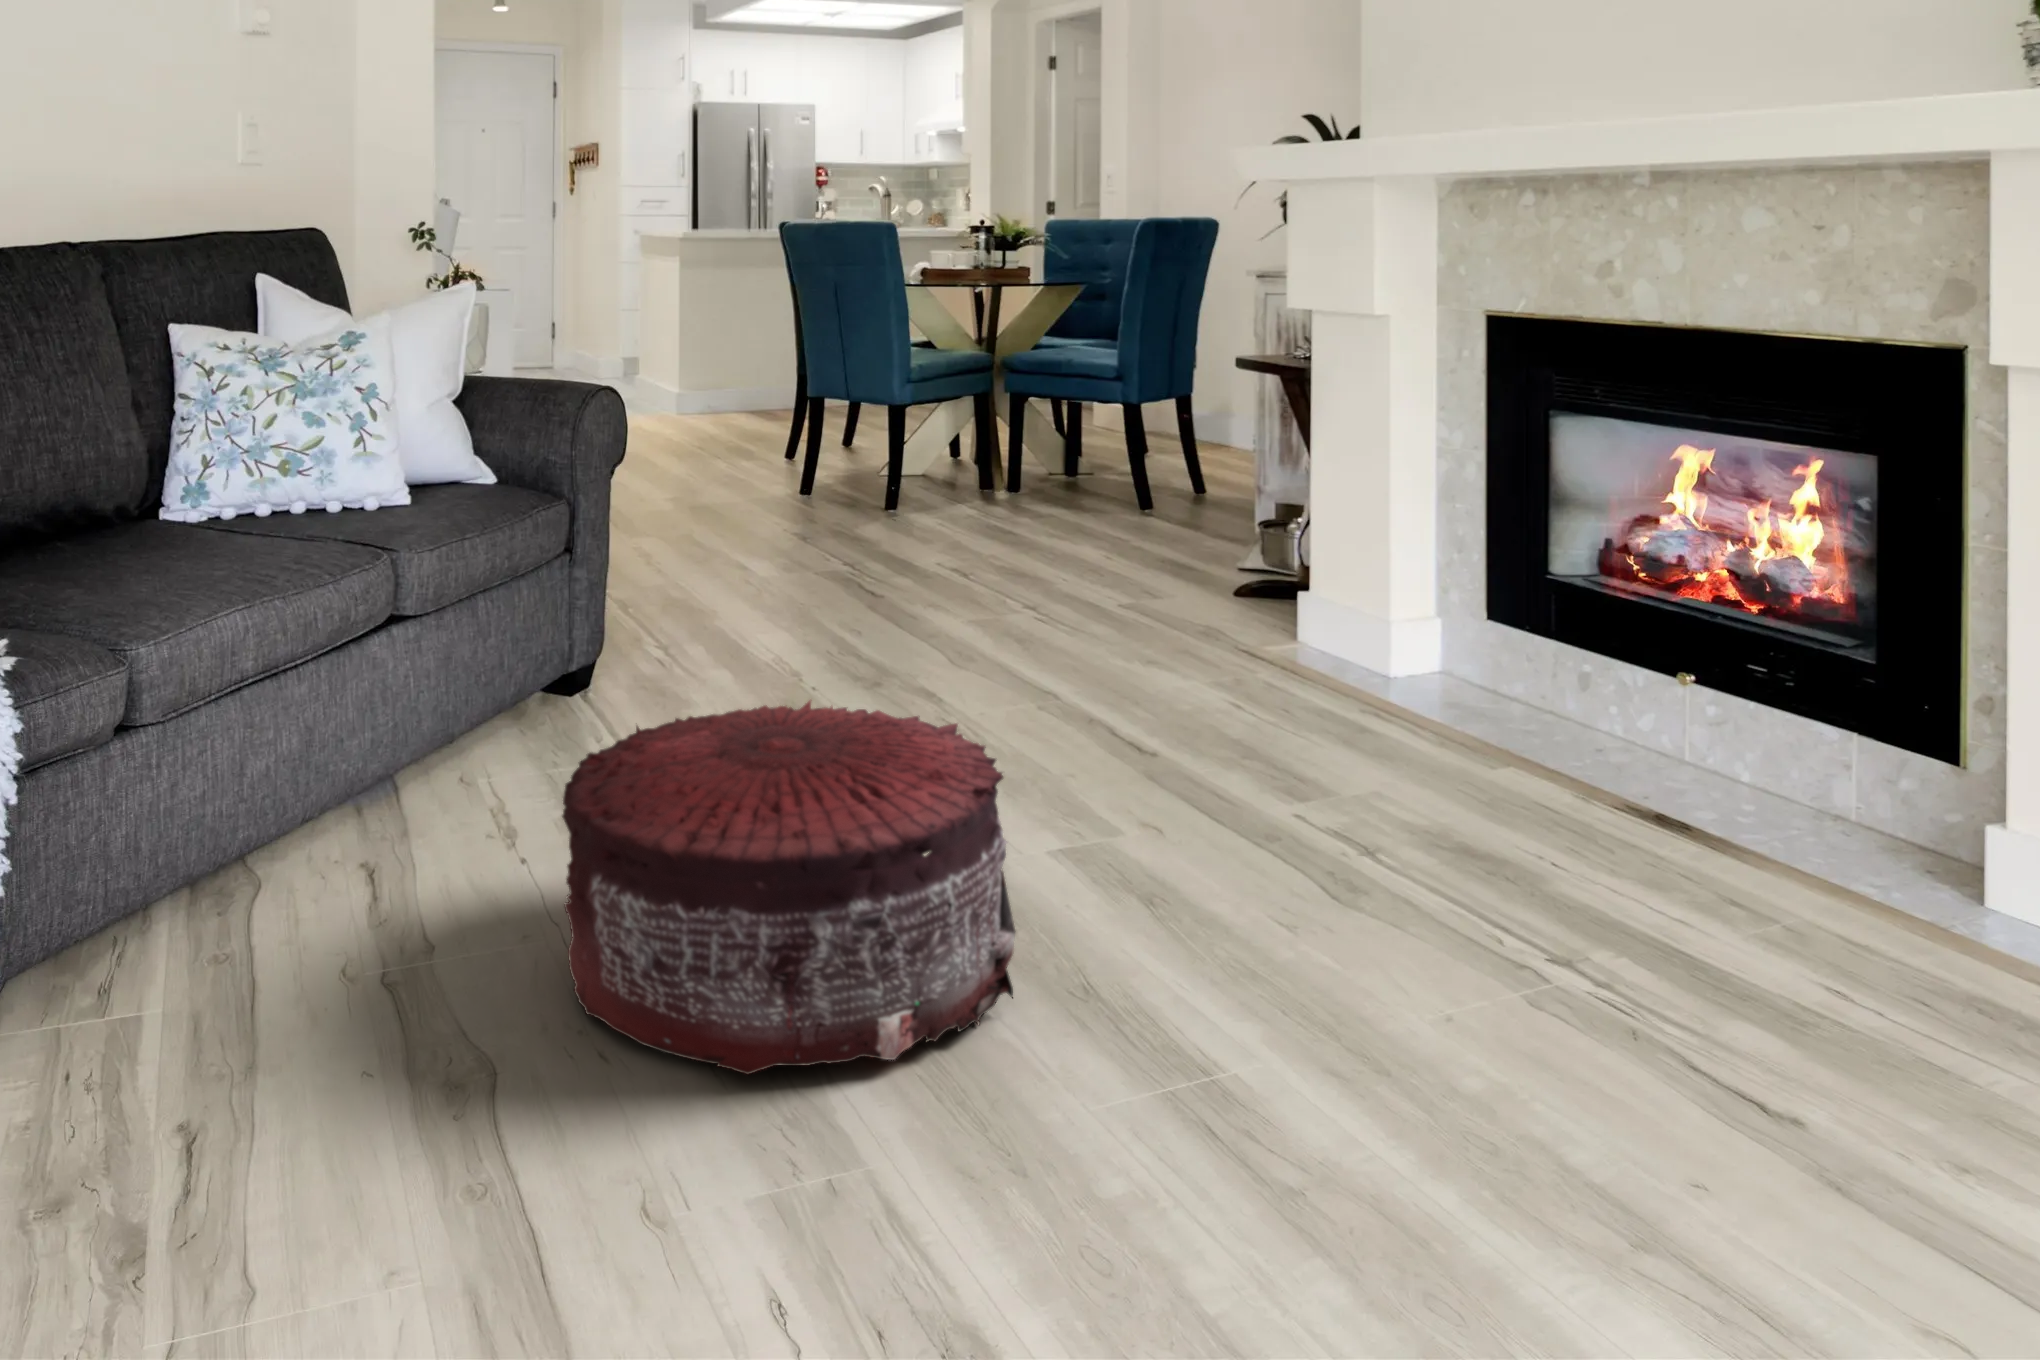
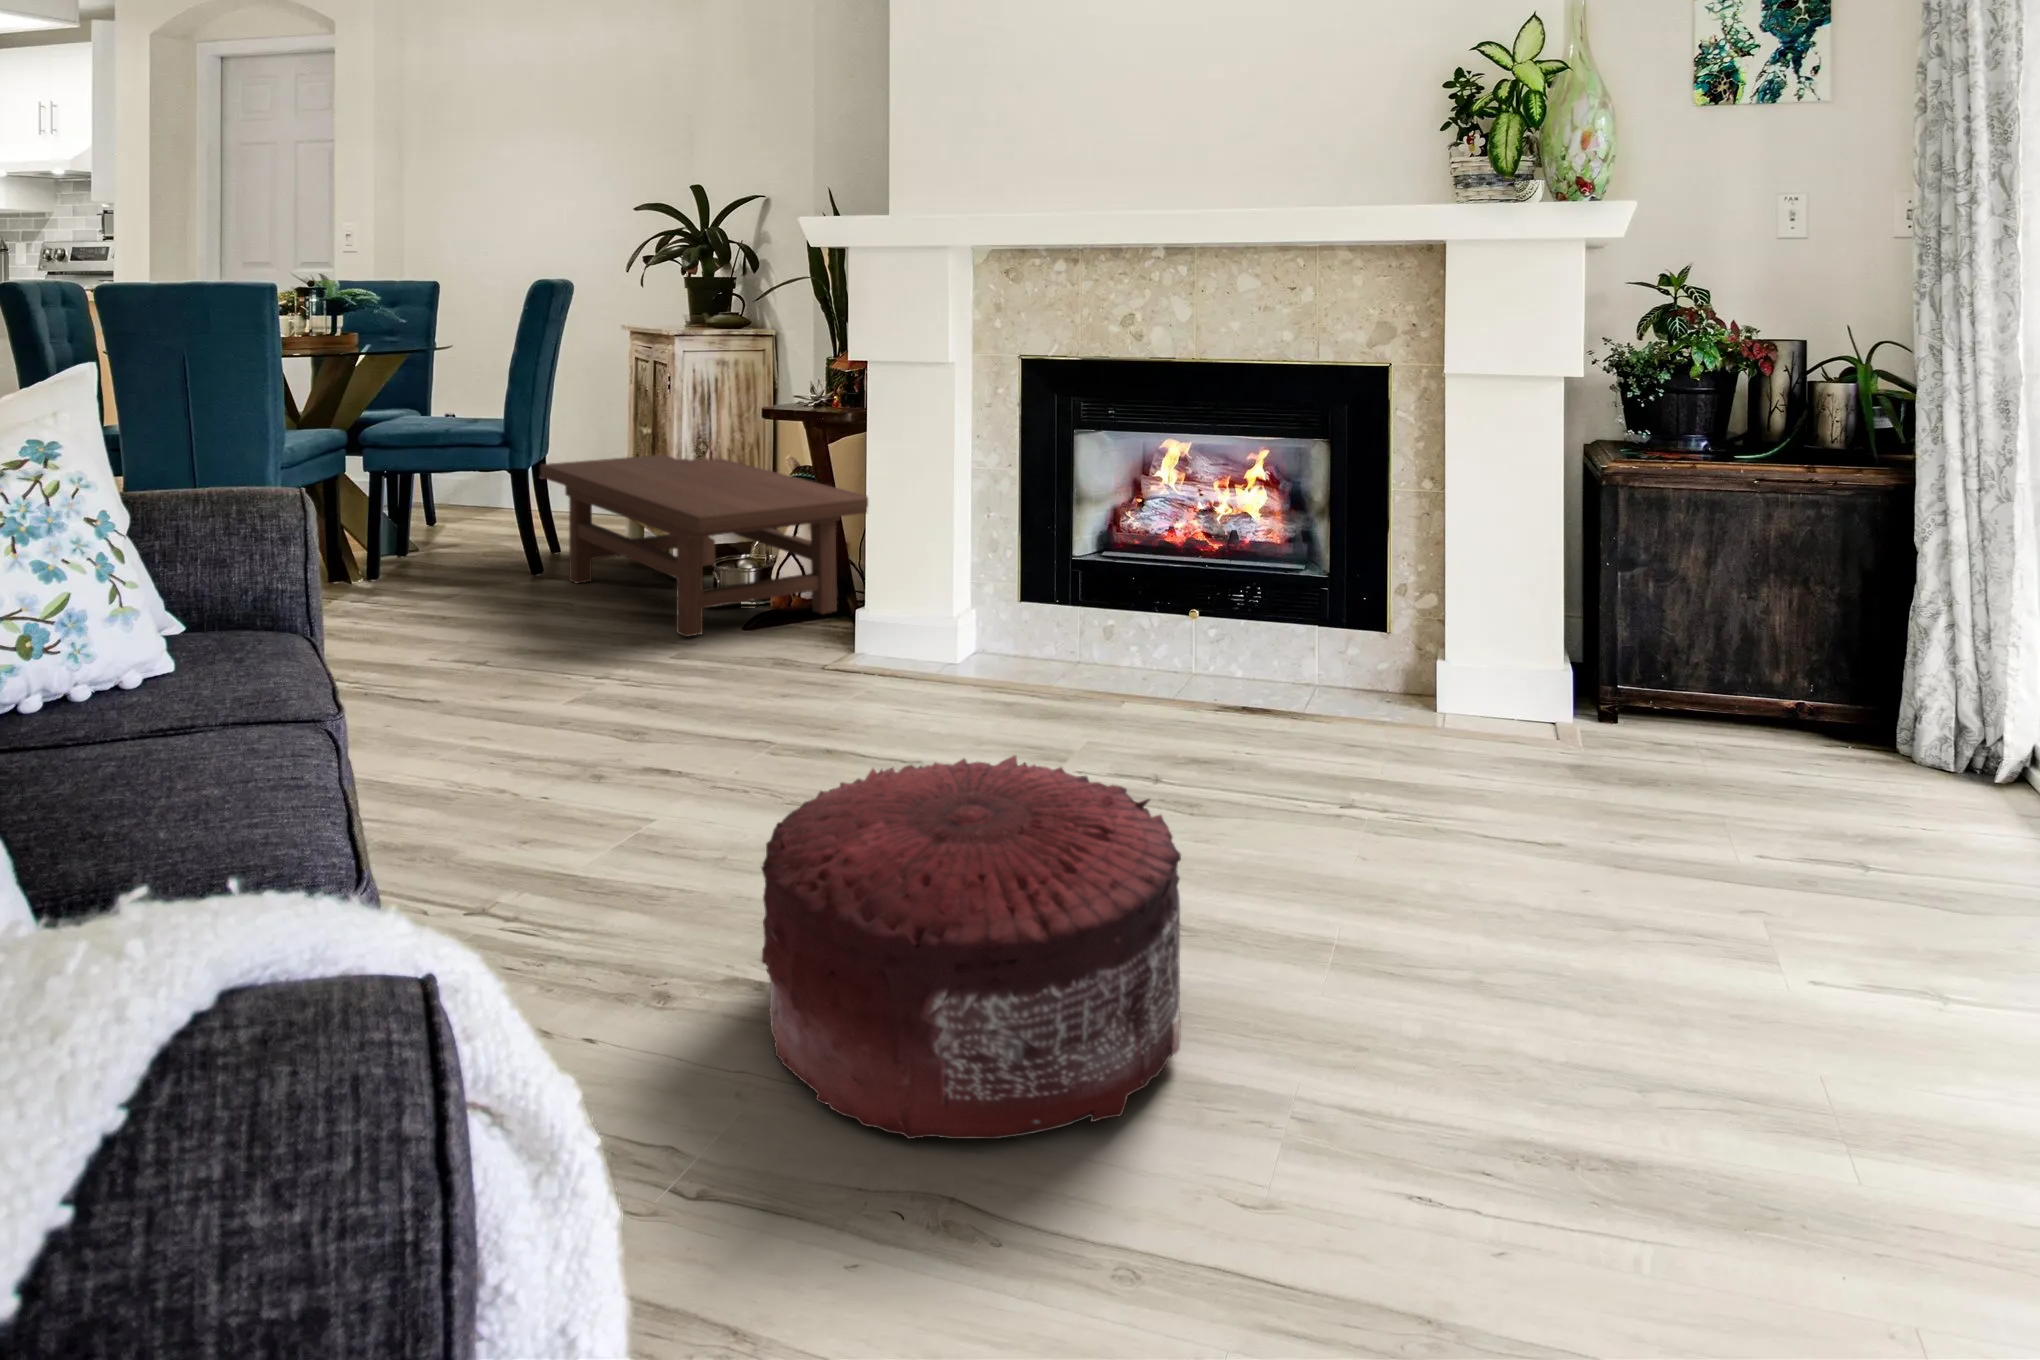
coffee table: none [1066,429,1322,621] -> present [540,455,868,637]

